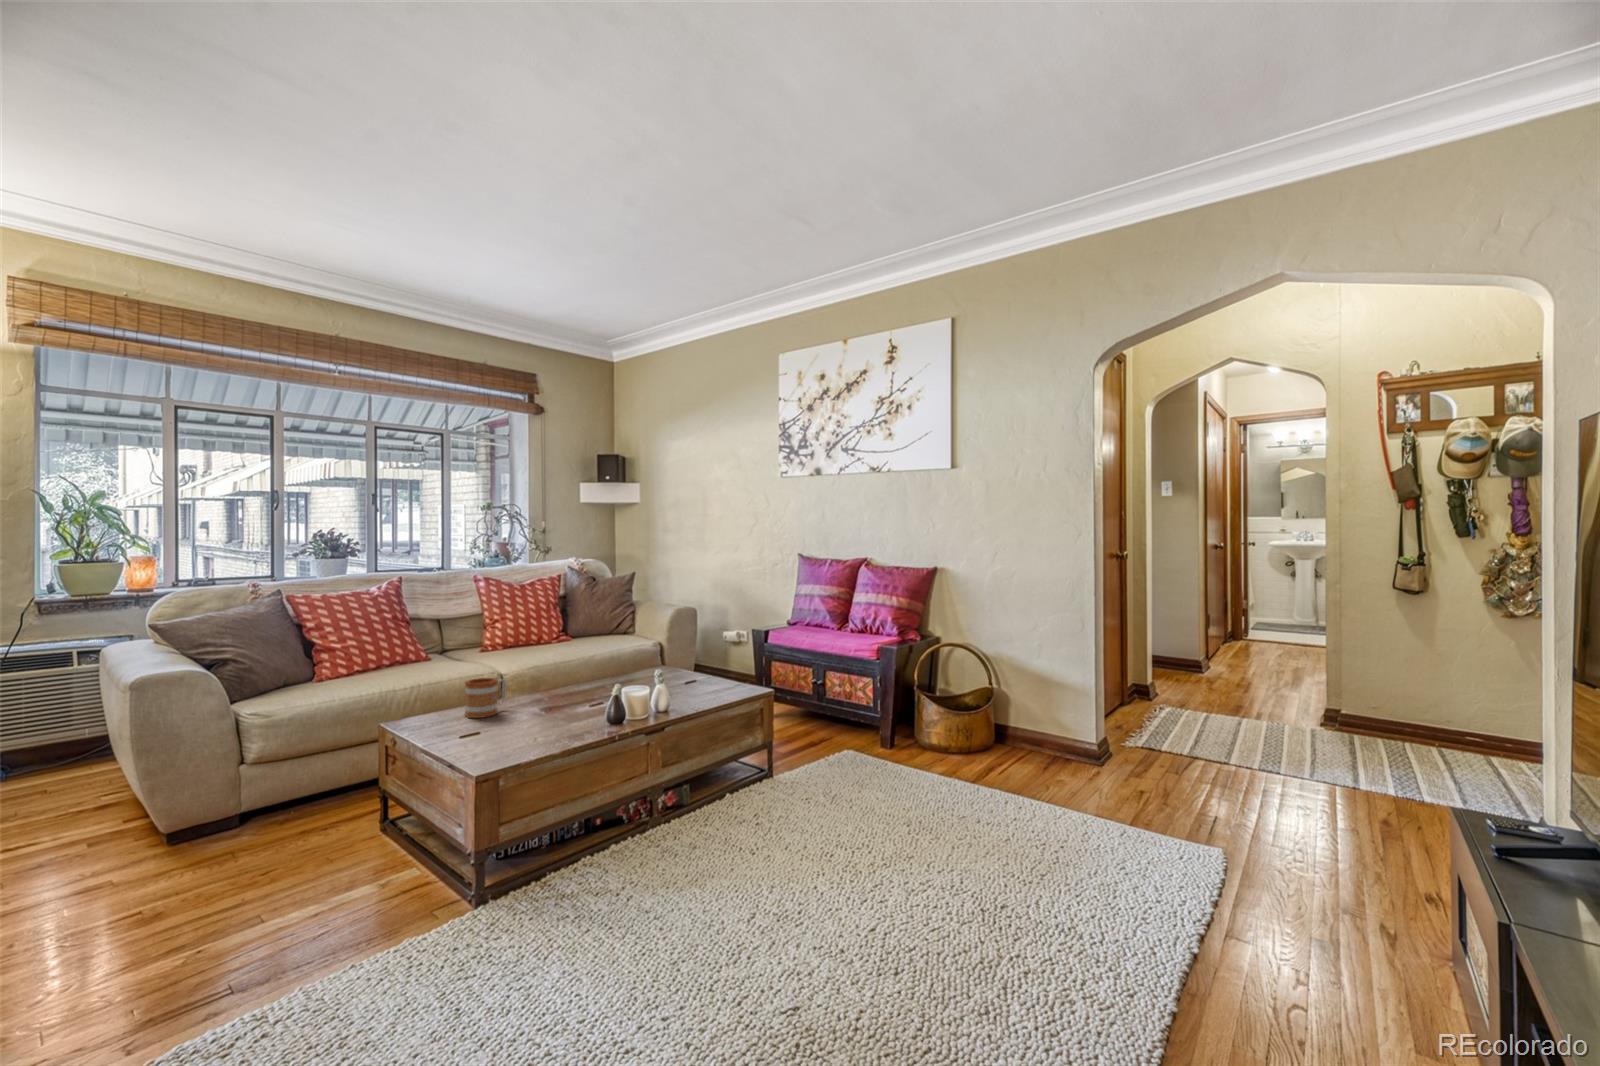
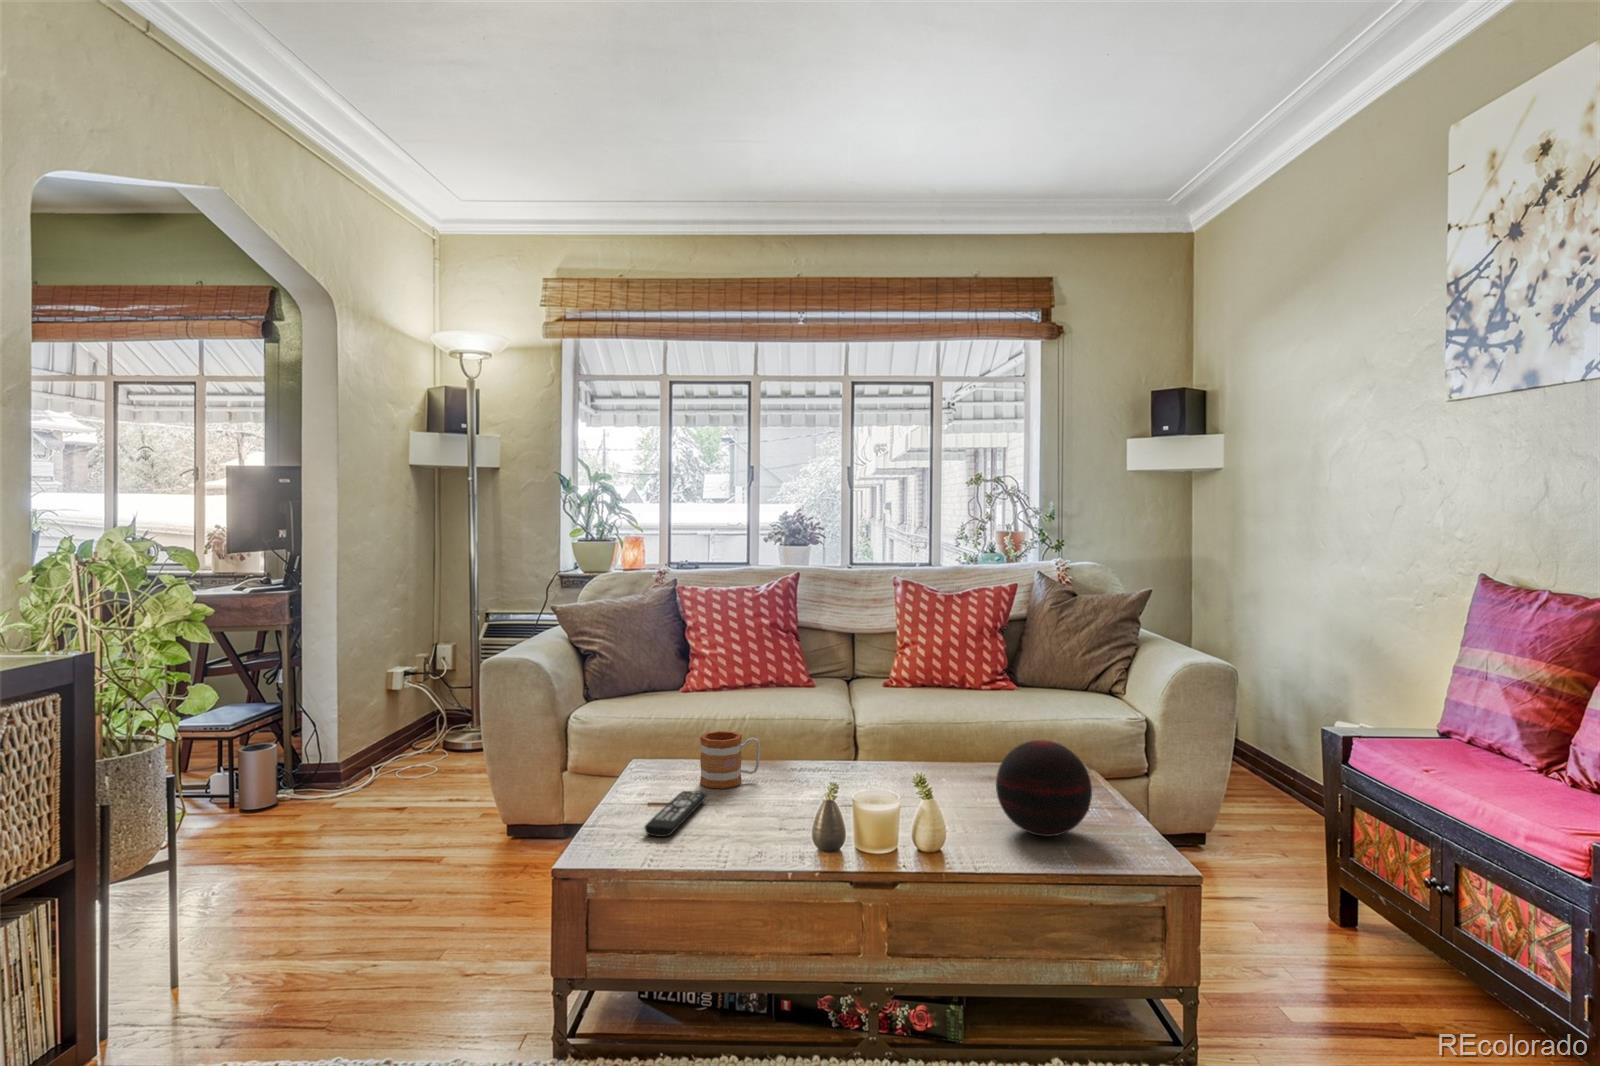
decorative orb: none [676,643,725,693] -> present [996,740,1092,836]
remote control: none [478,716,522,740] -> present [644,791,707,837]

